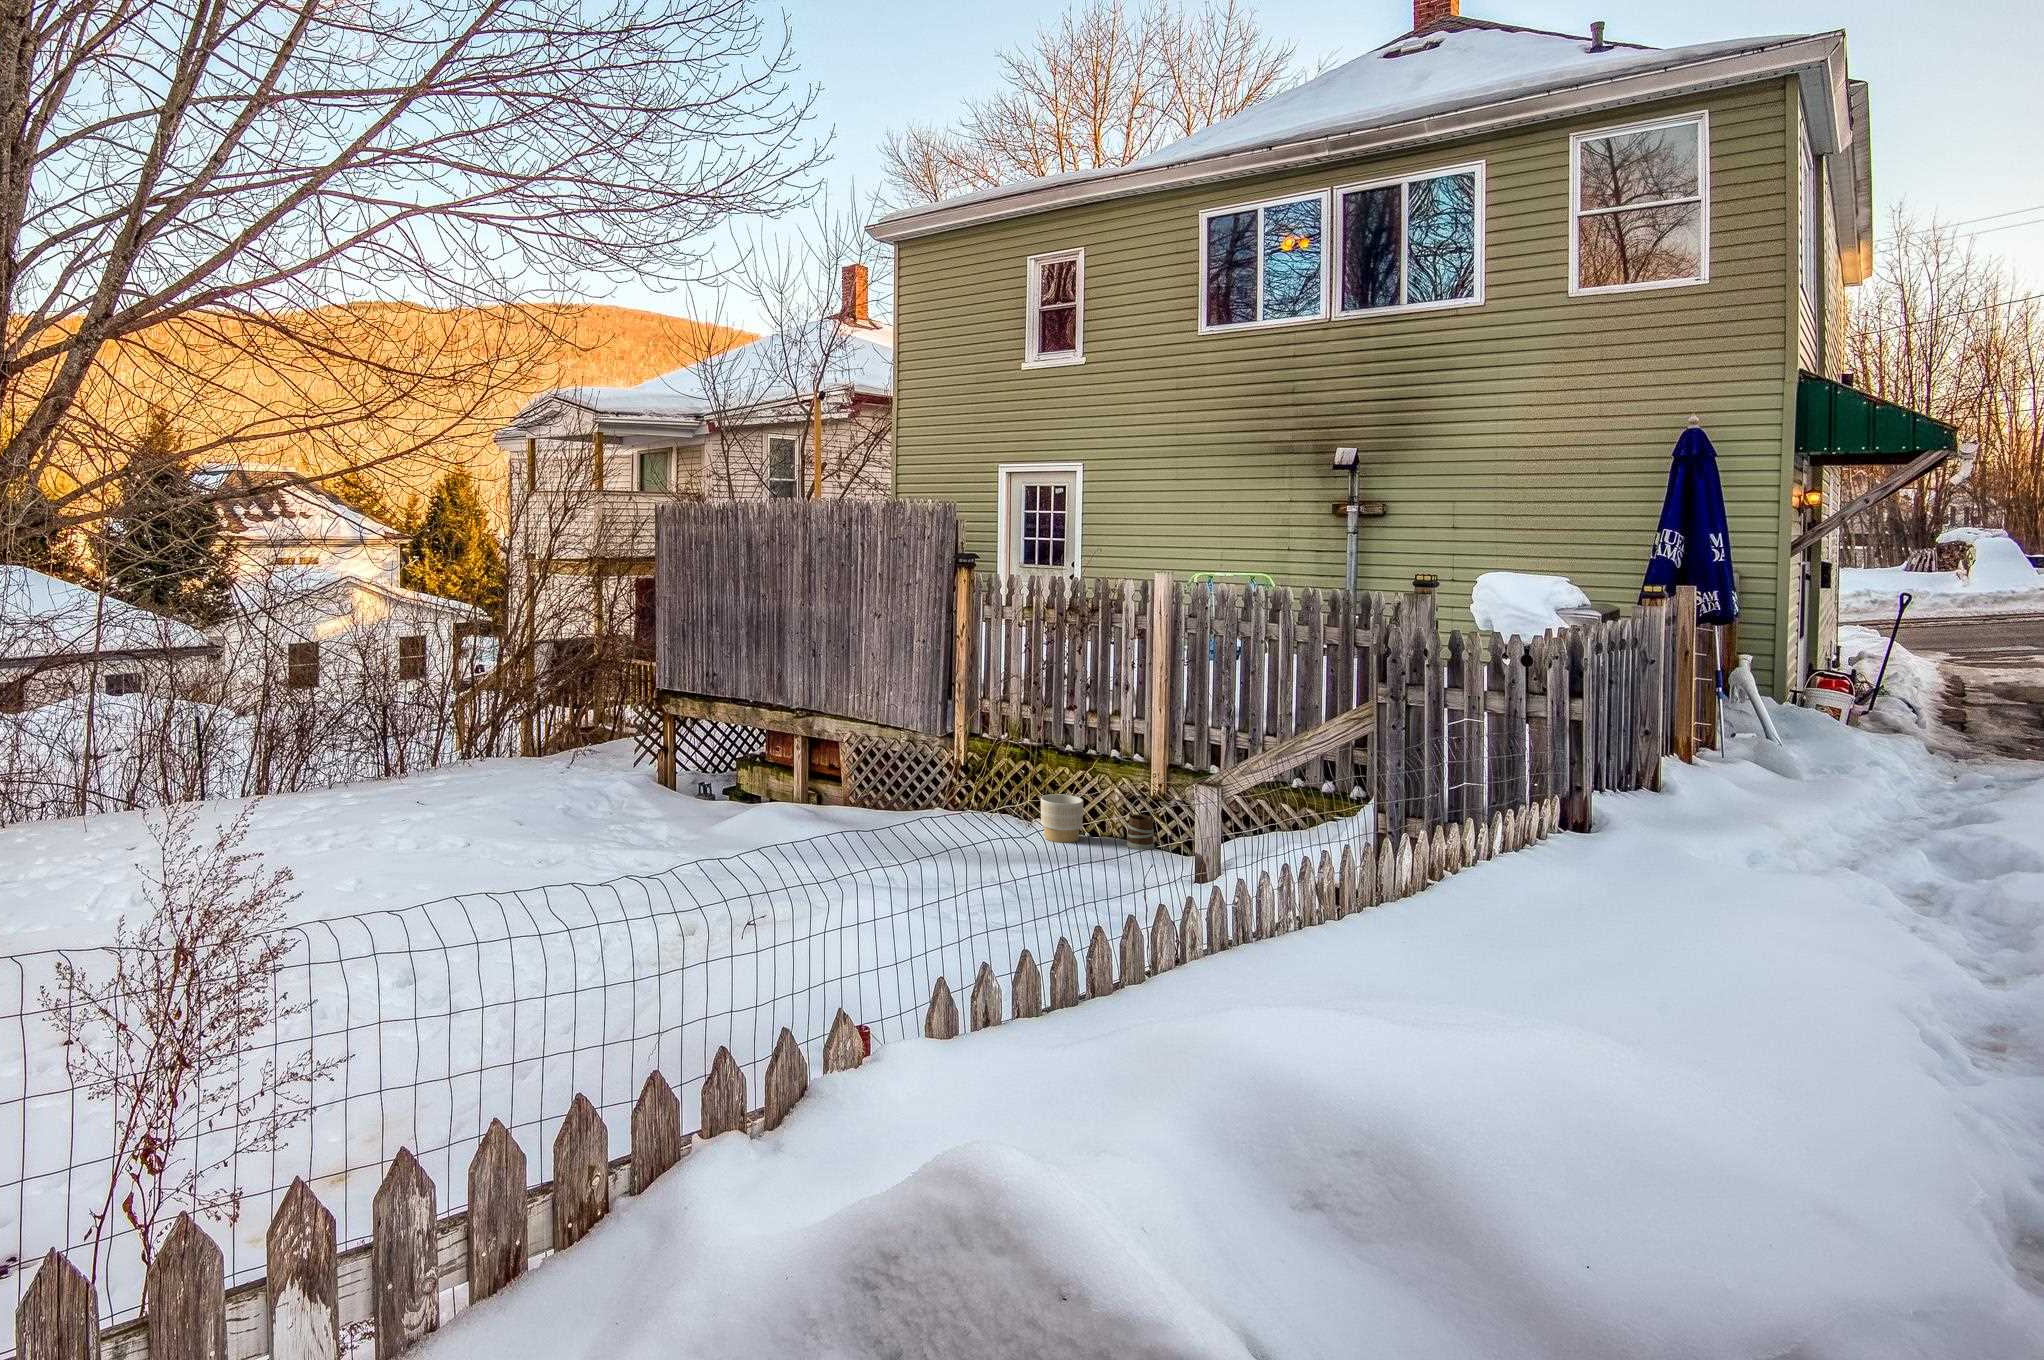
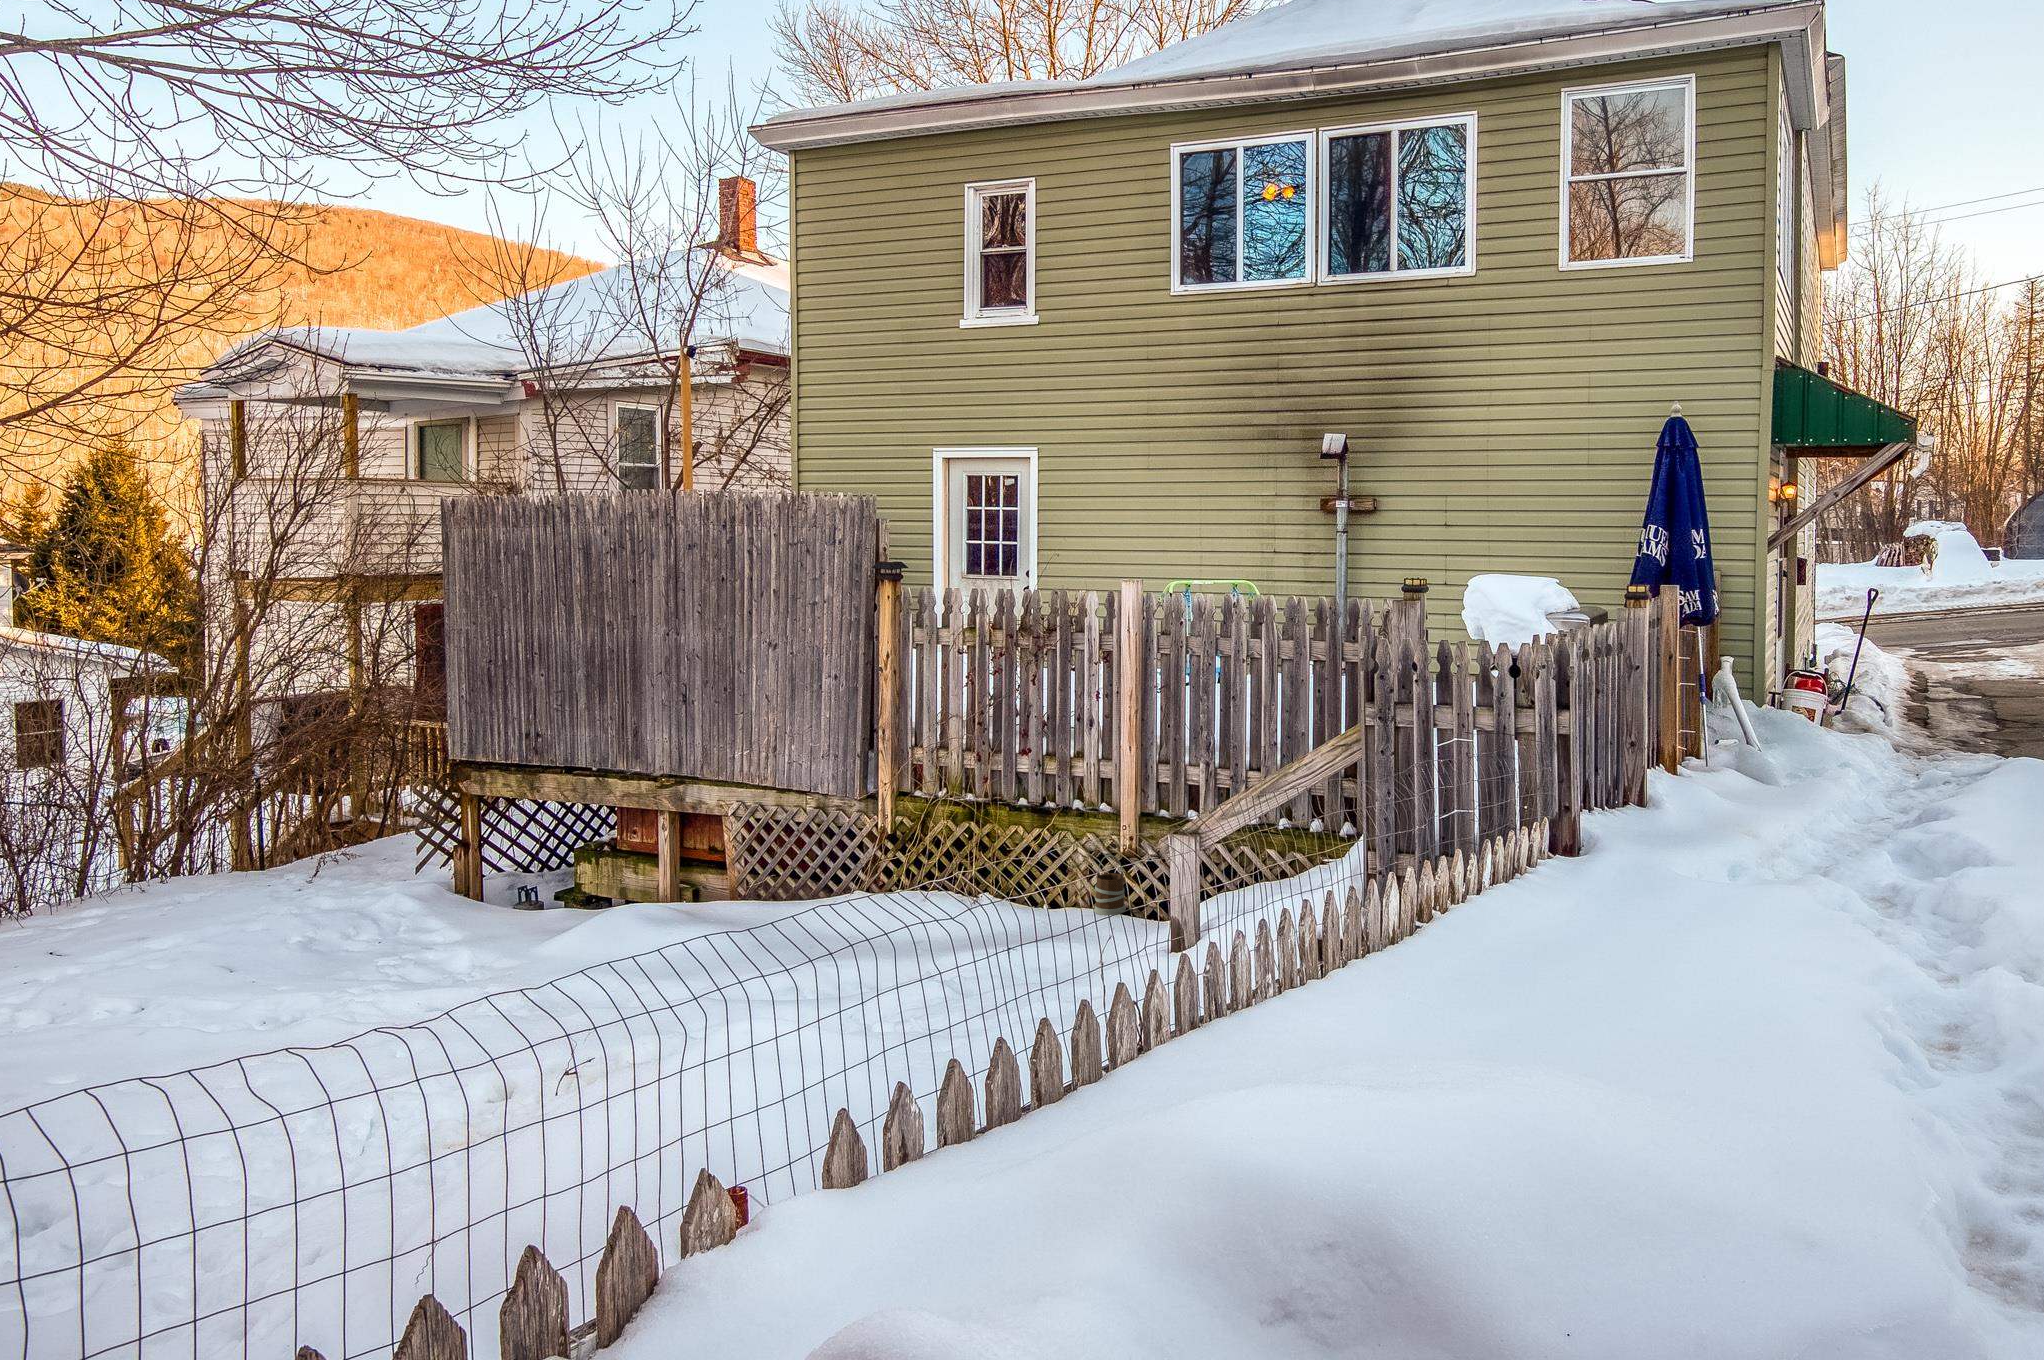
planter: present [1041,794,1083,843] -> none [992,858,1043,918]

